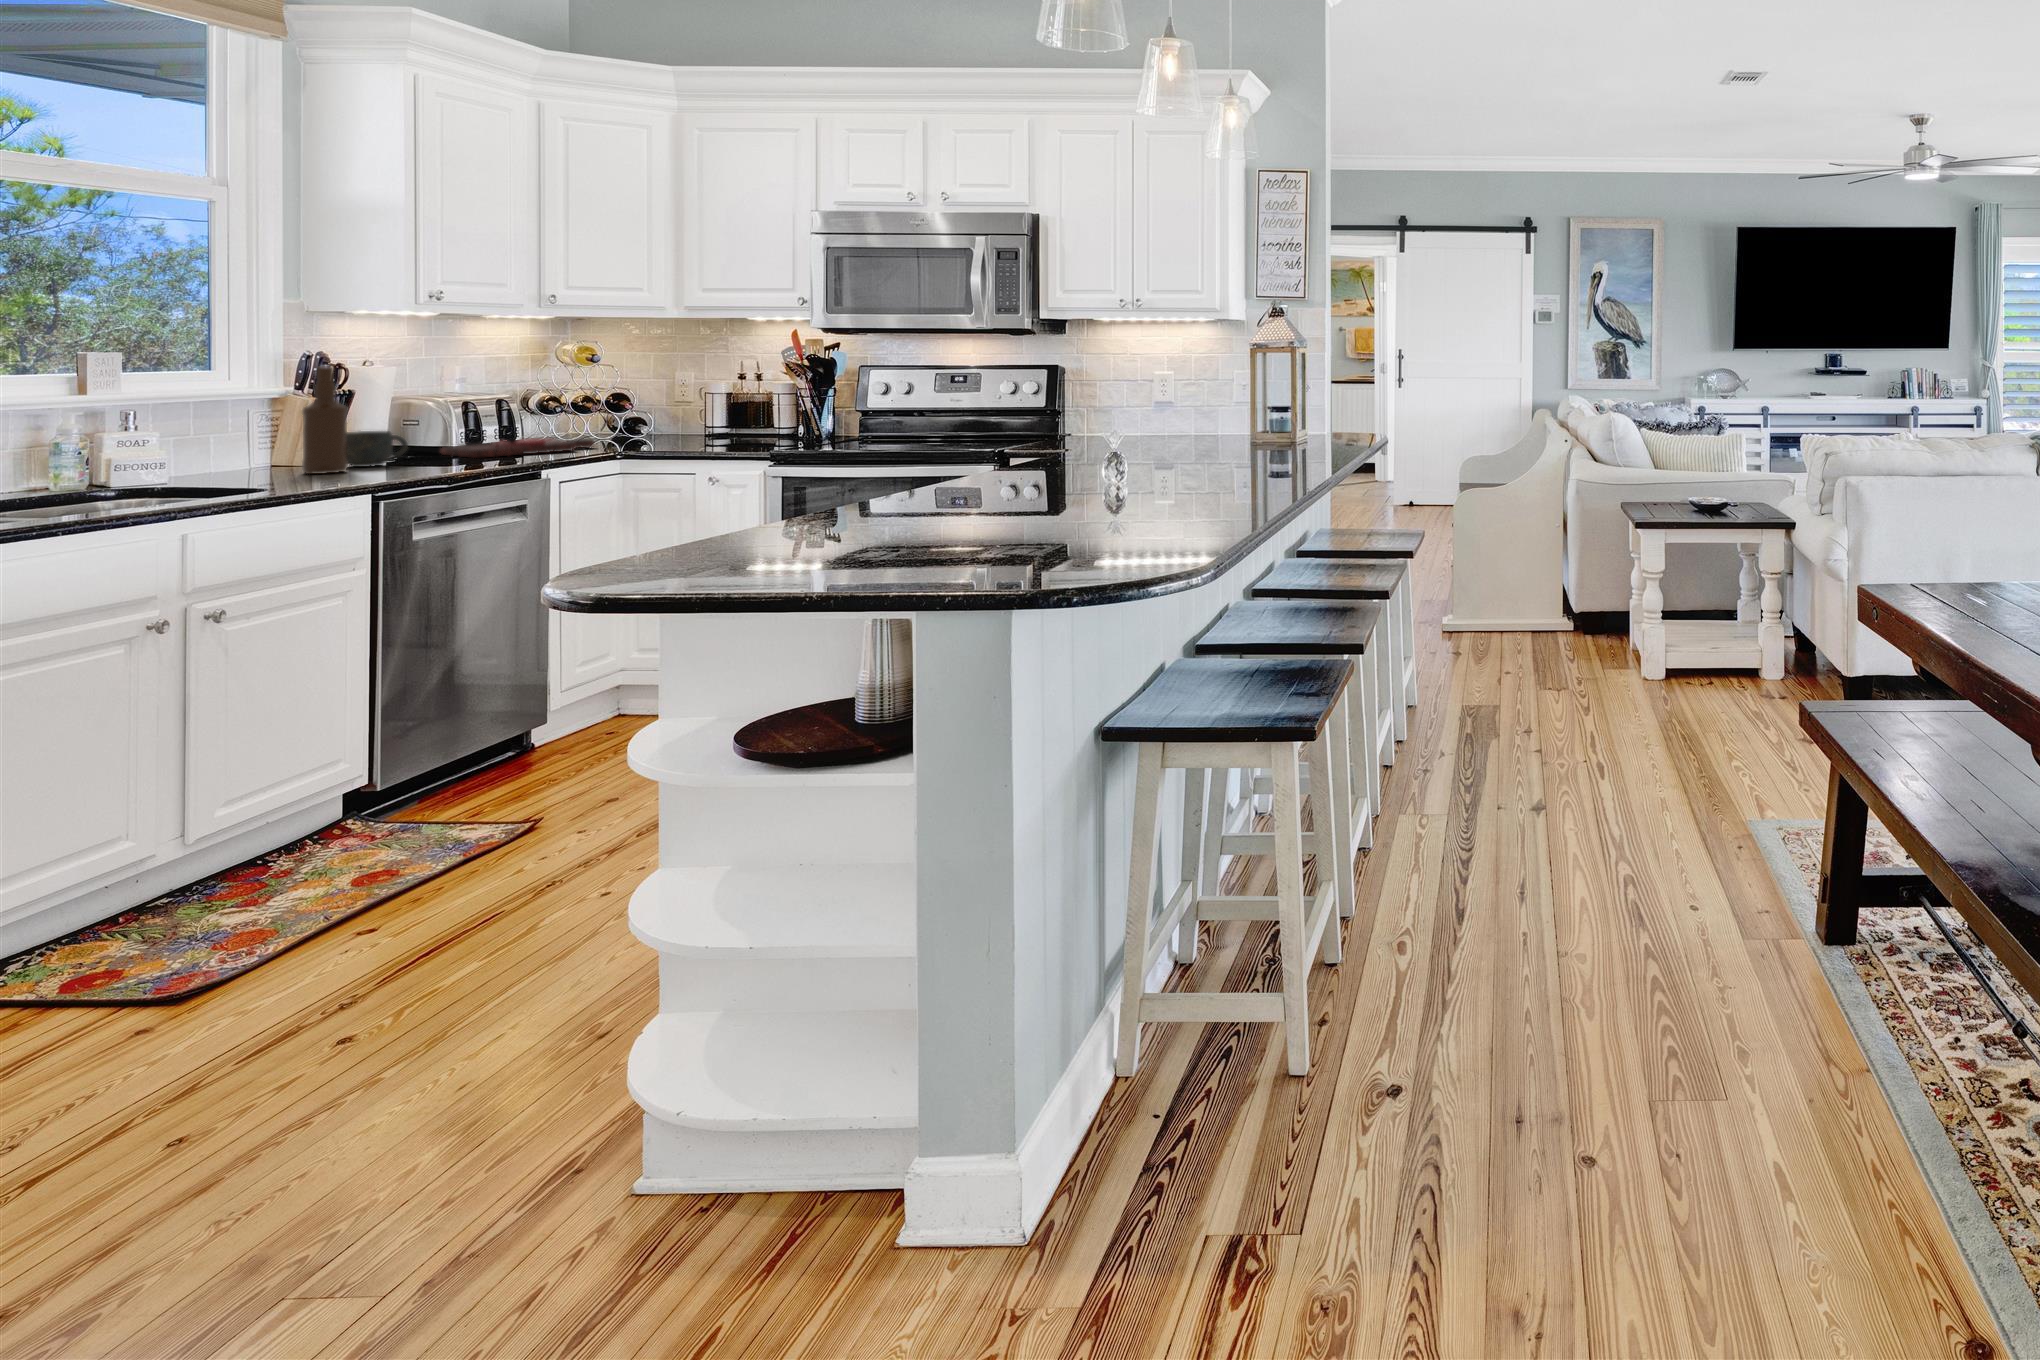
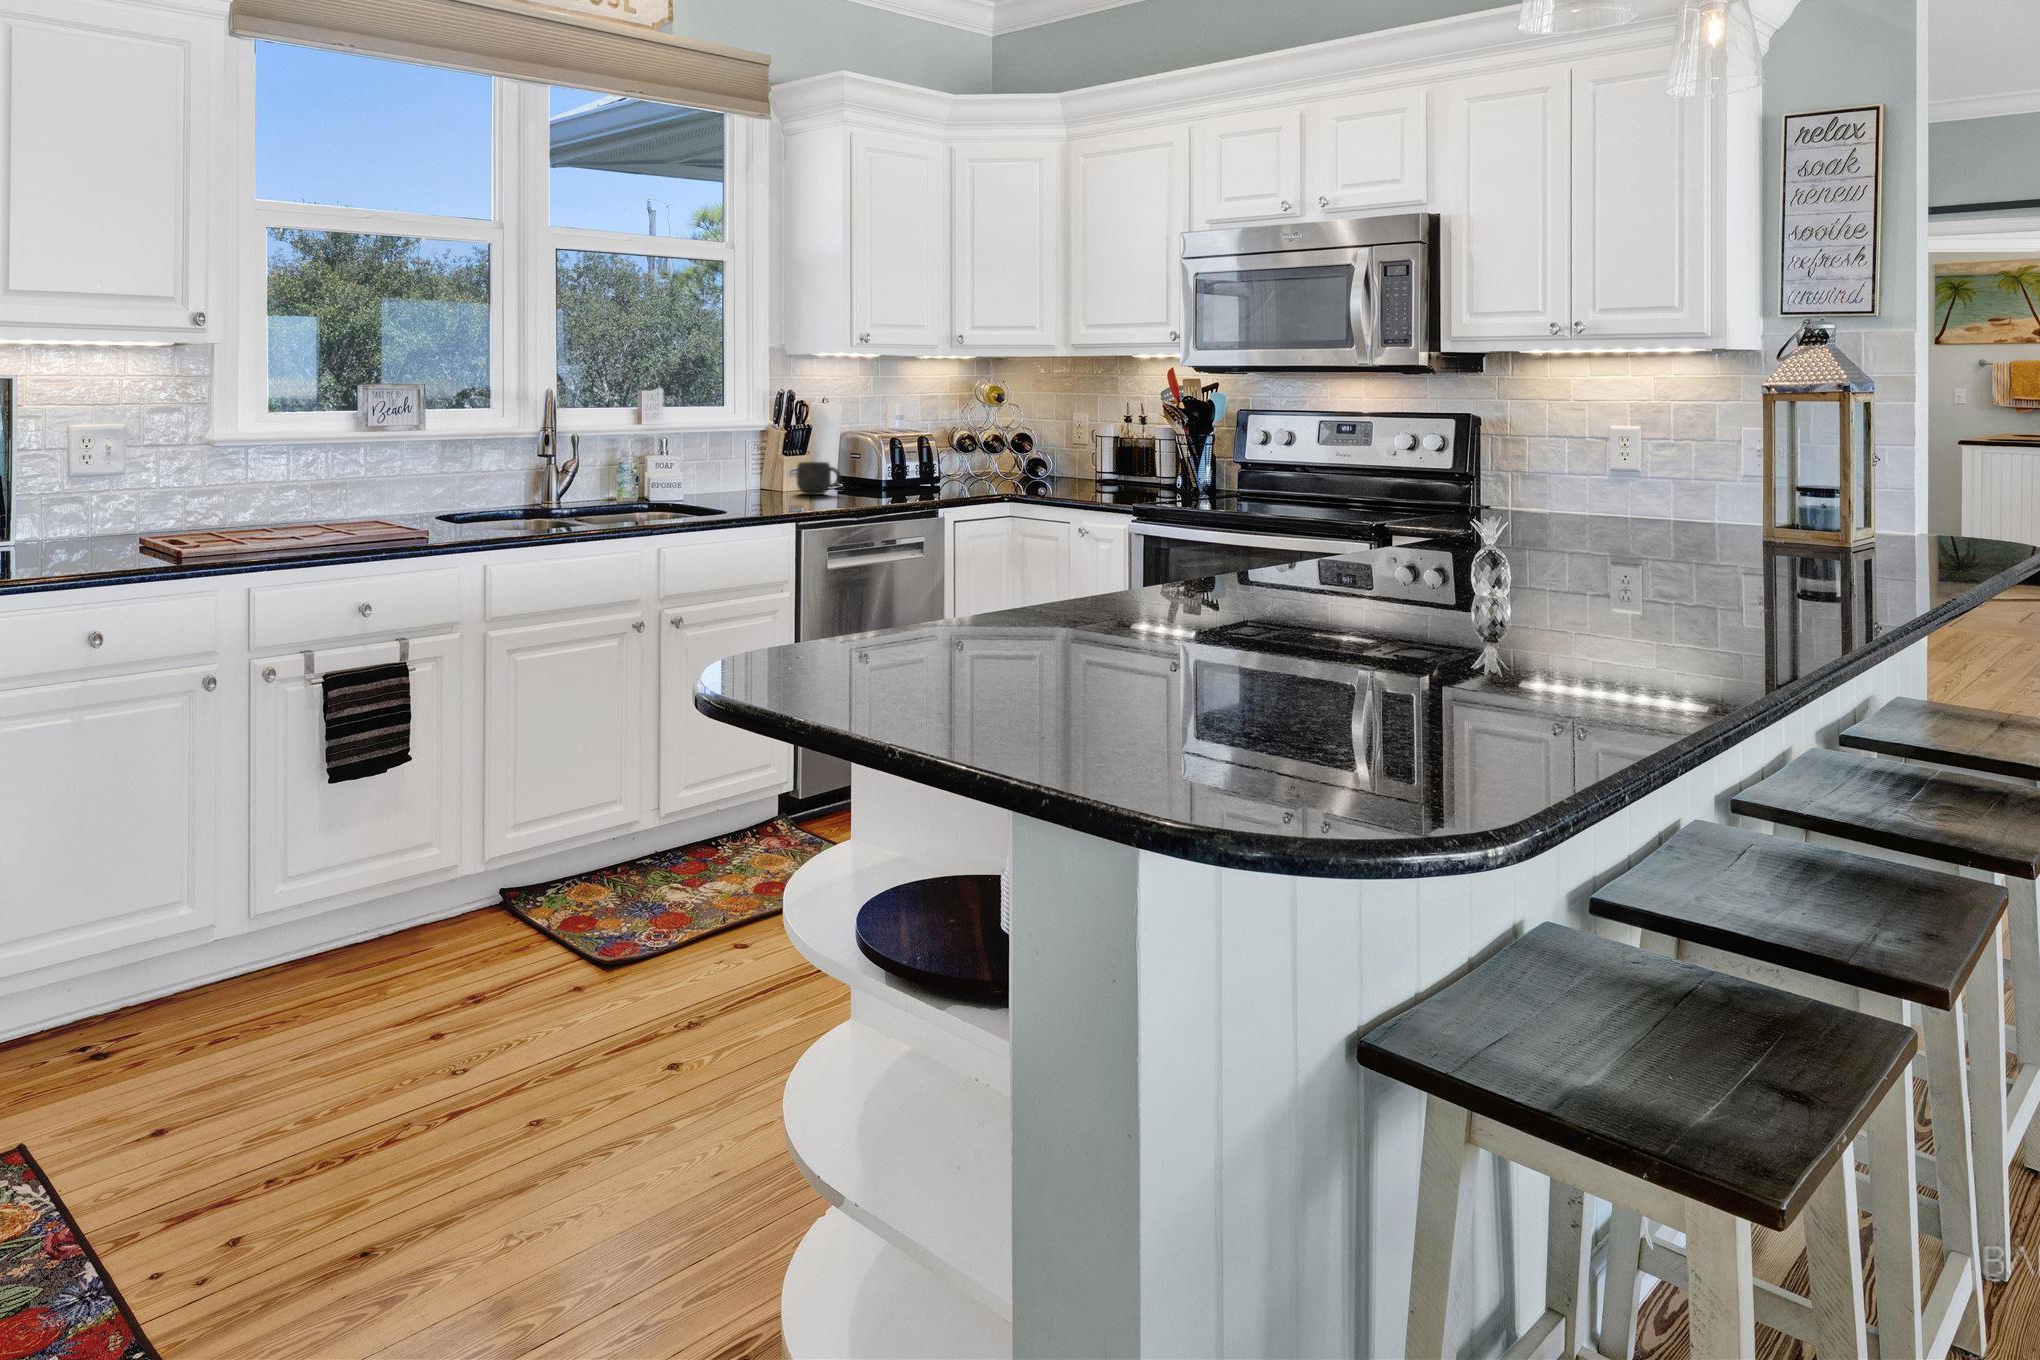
bottle: present [302,366,348,474] -> none [765,401,795,499]
cutting board: present [441,436,595,458] -> none [875,472,994,492]

